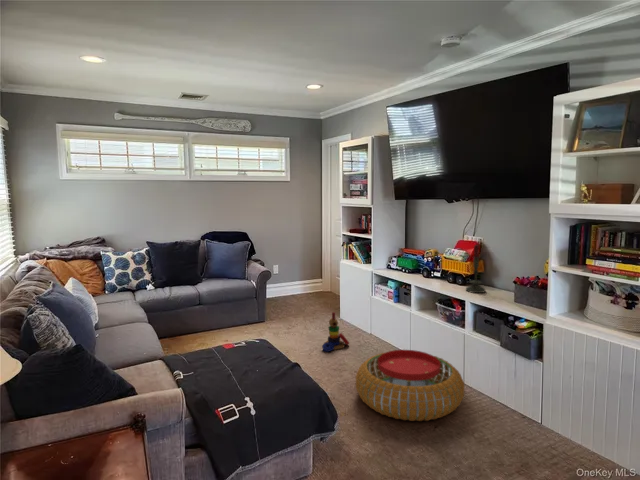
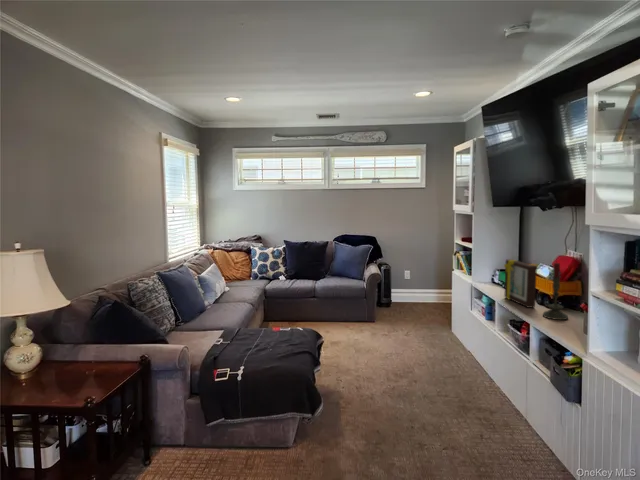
picture frame: none [420,245,454,286] -> present [504,259,537,308]
stacking toy: present [322,312,349,352] -> none [403,320,435,358]
pouf: present [356,350,464,421] -> none [390,366,508,445]

